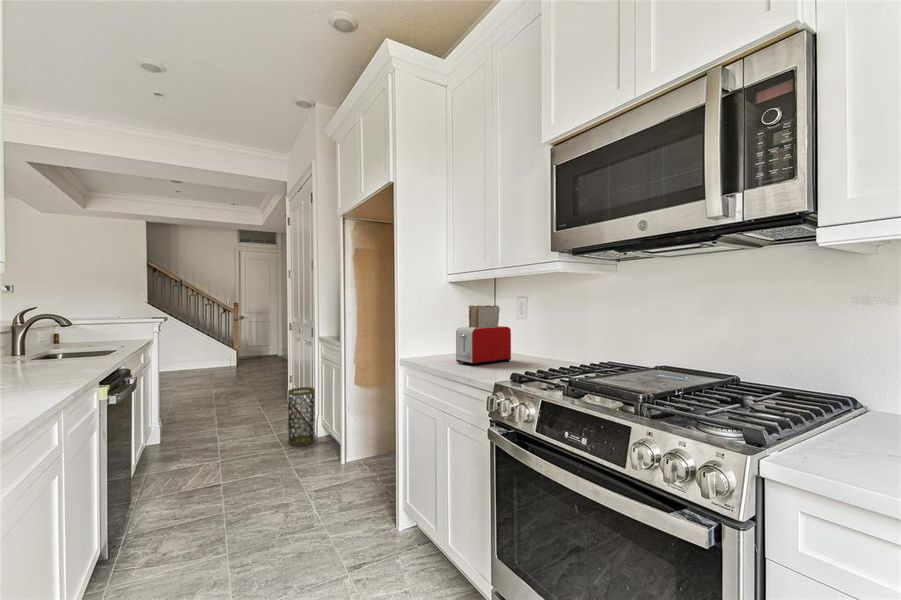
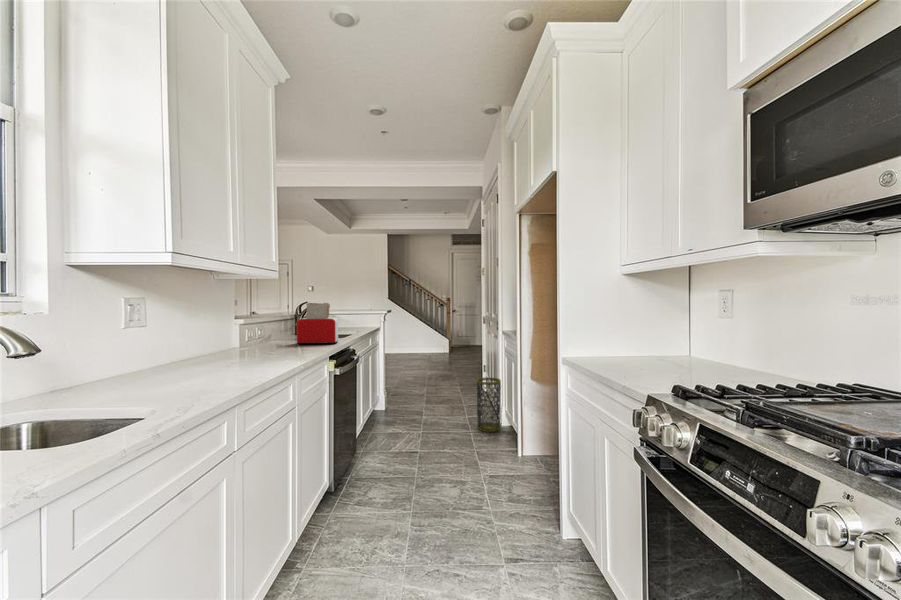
toaster: present [456,305,511,366] -> present [296,303,338,345]

